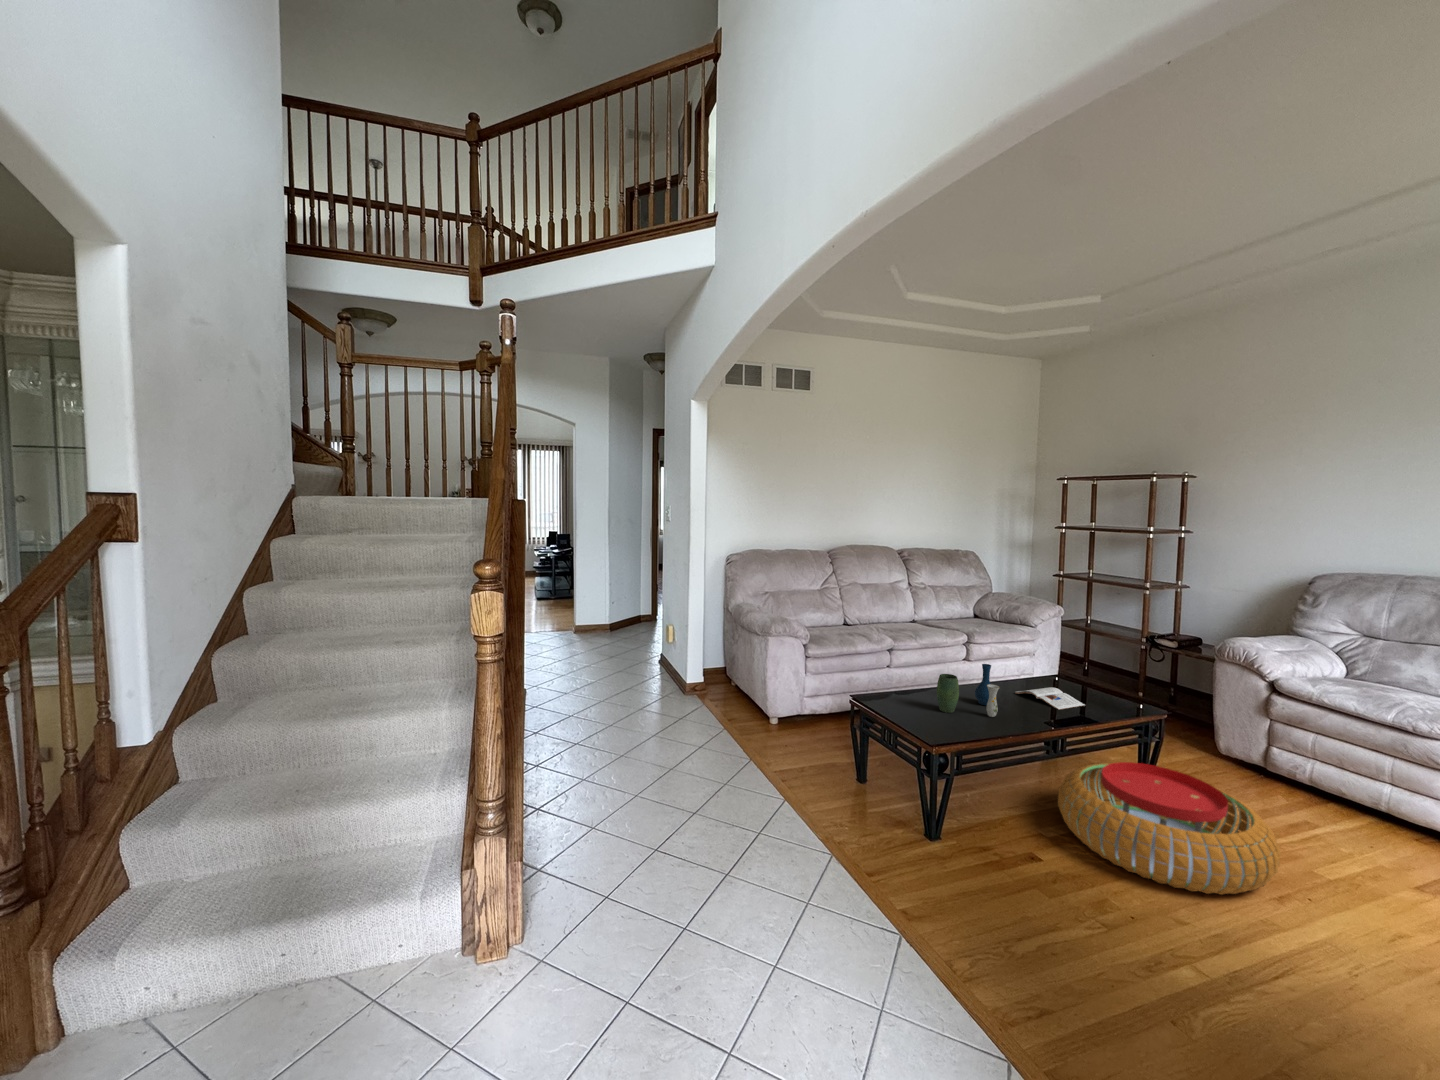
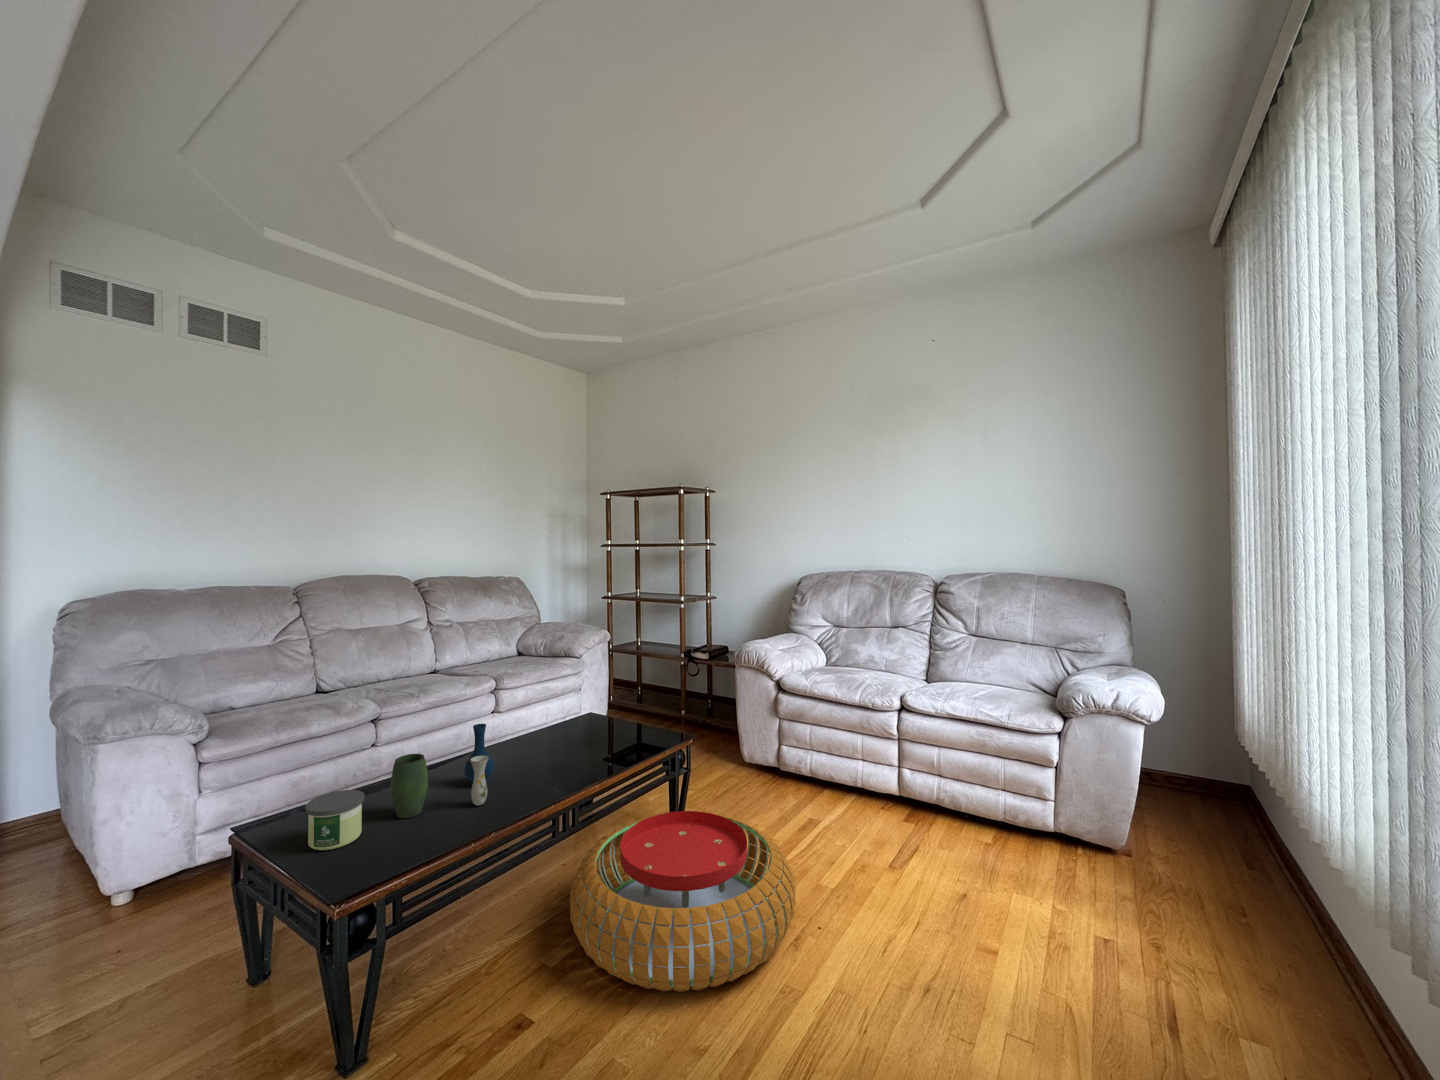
candle: none [897,686,927,717] -> present [306,790,364,850]
magazine: present [1016,687,1085,710] -> none [531,734,612,765]

